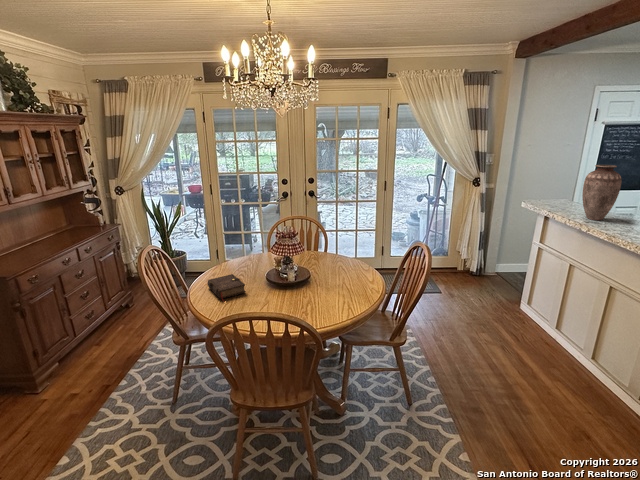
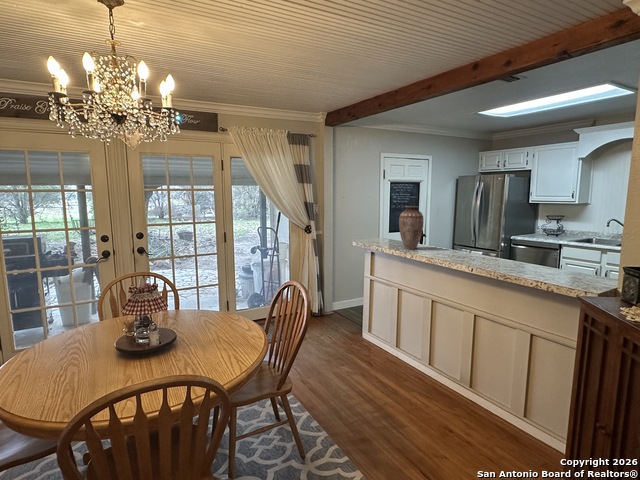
book: present [207,274,246,300] -> none [23,353,93,394]

